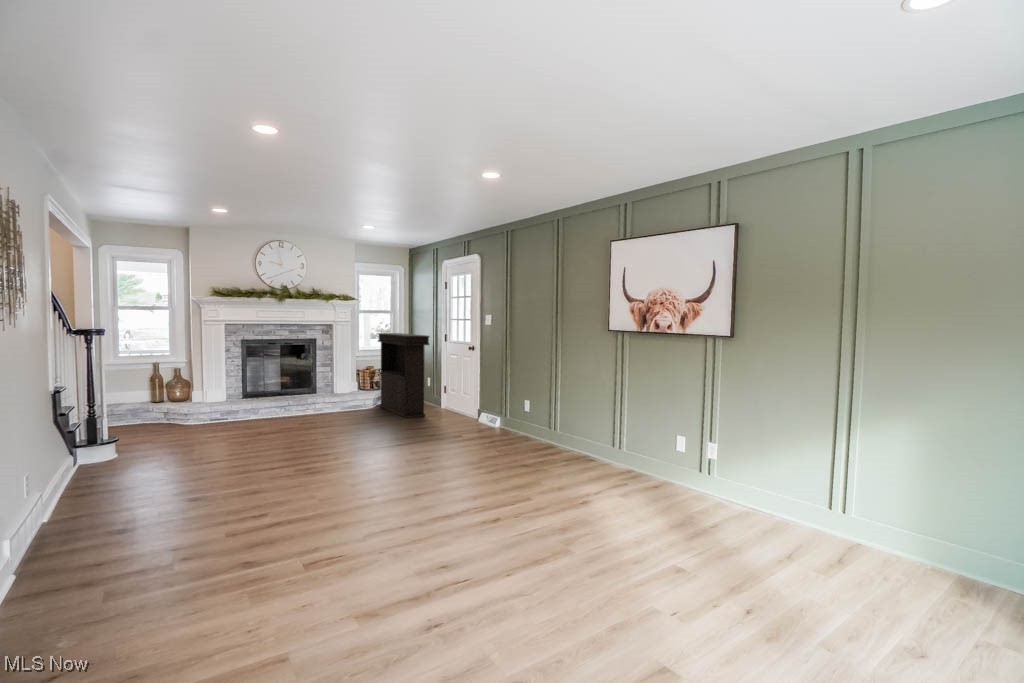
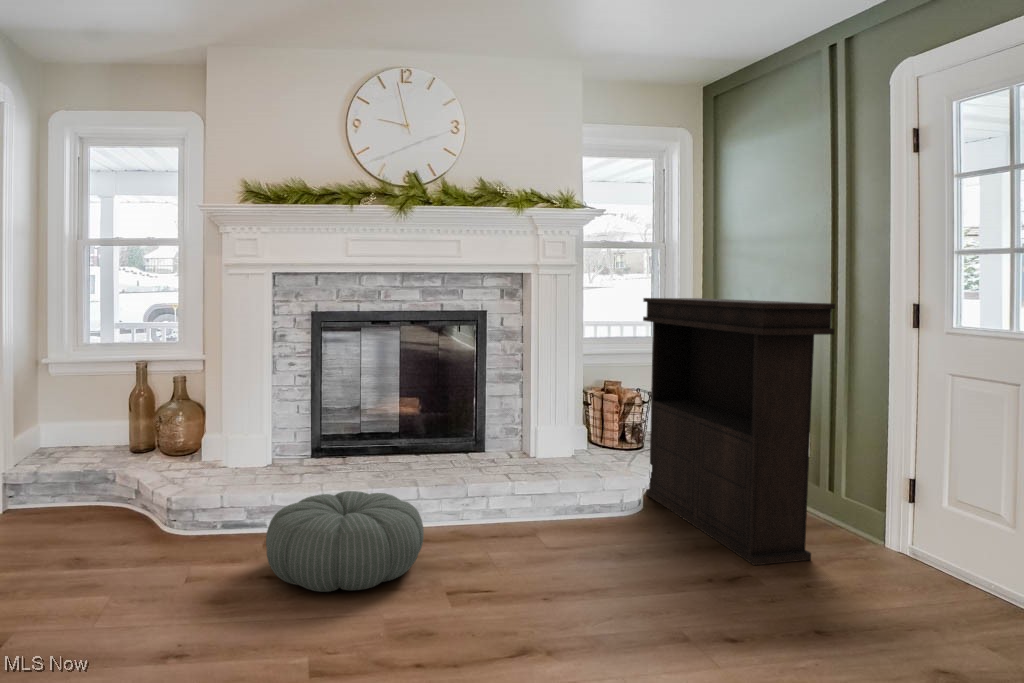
pouf: none [236,402,293,430] -> present [266,491,424,592]

